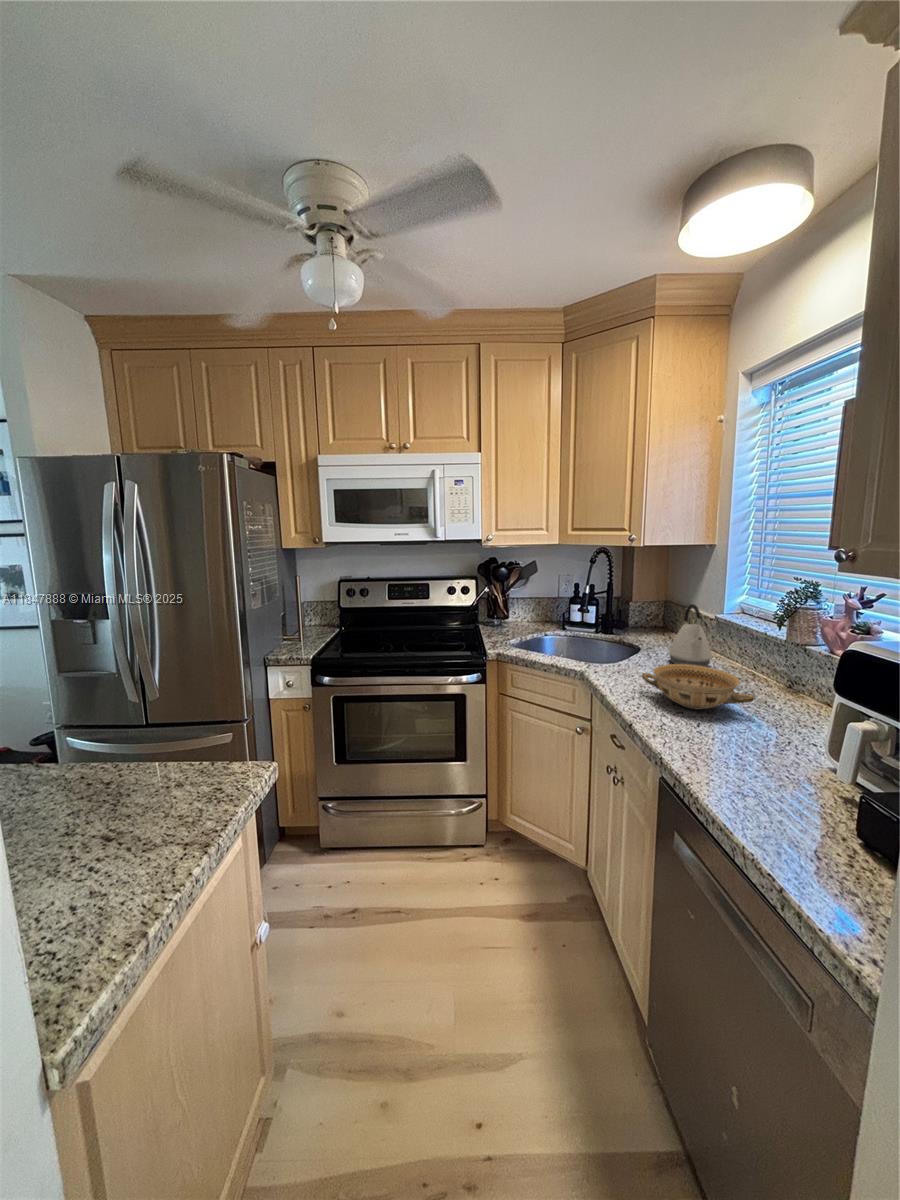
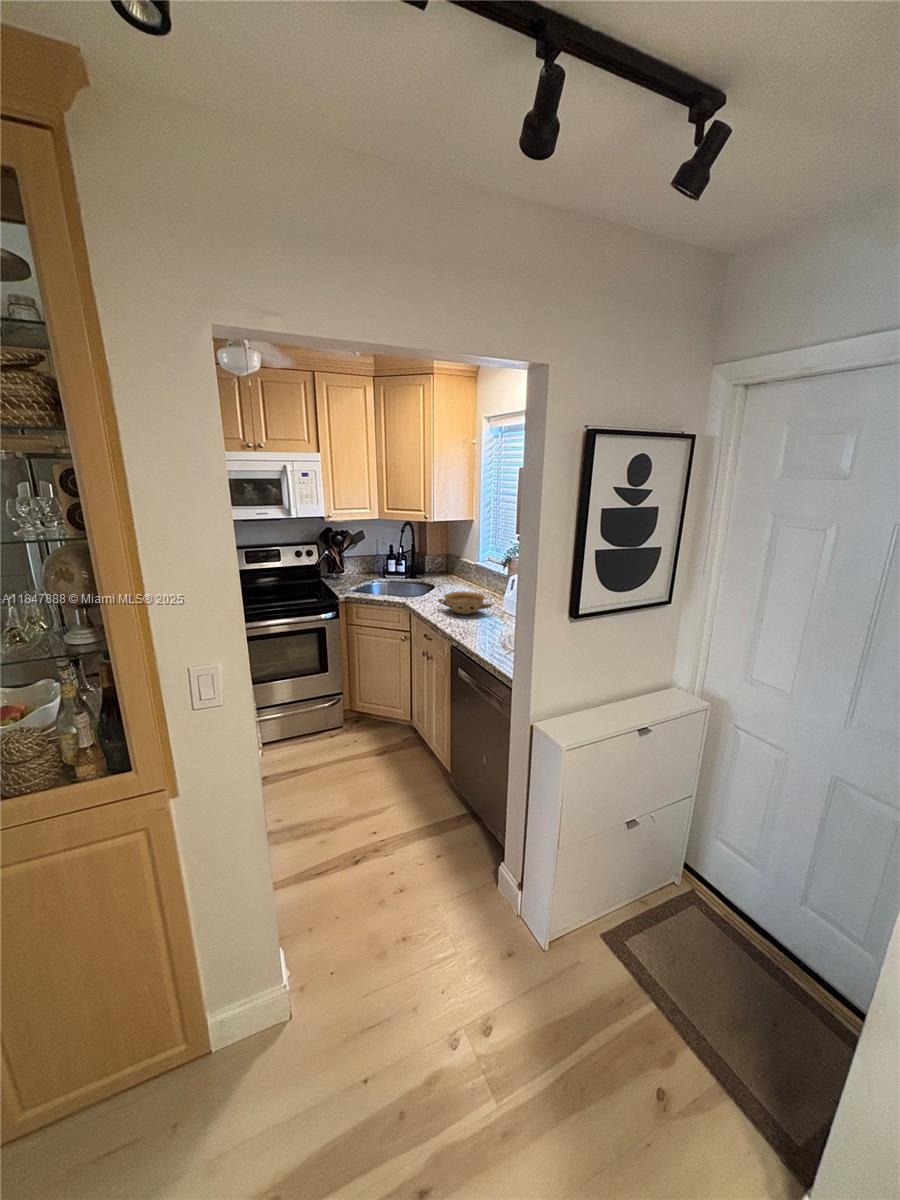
kettle: present [669,604,712,667] -> none [452,557,475,595]

